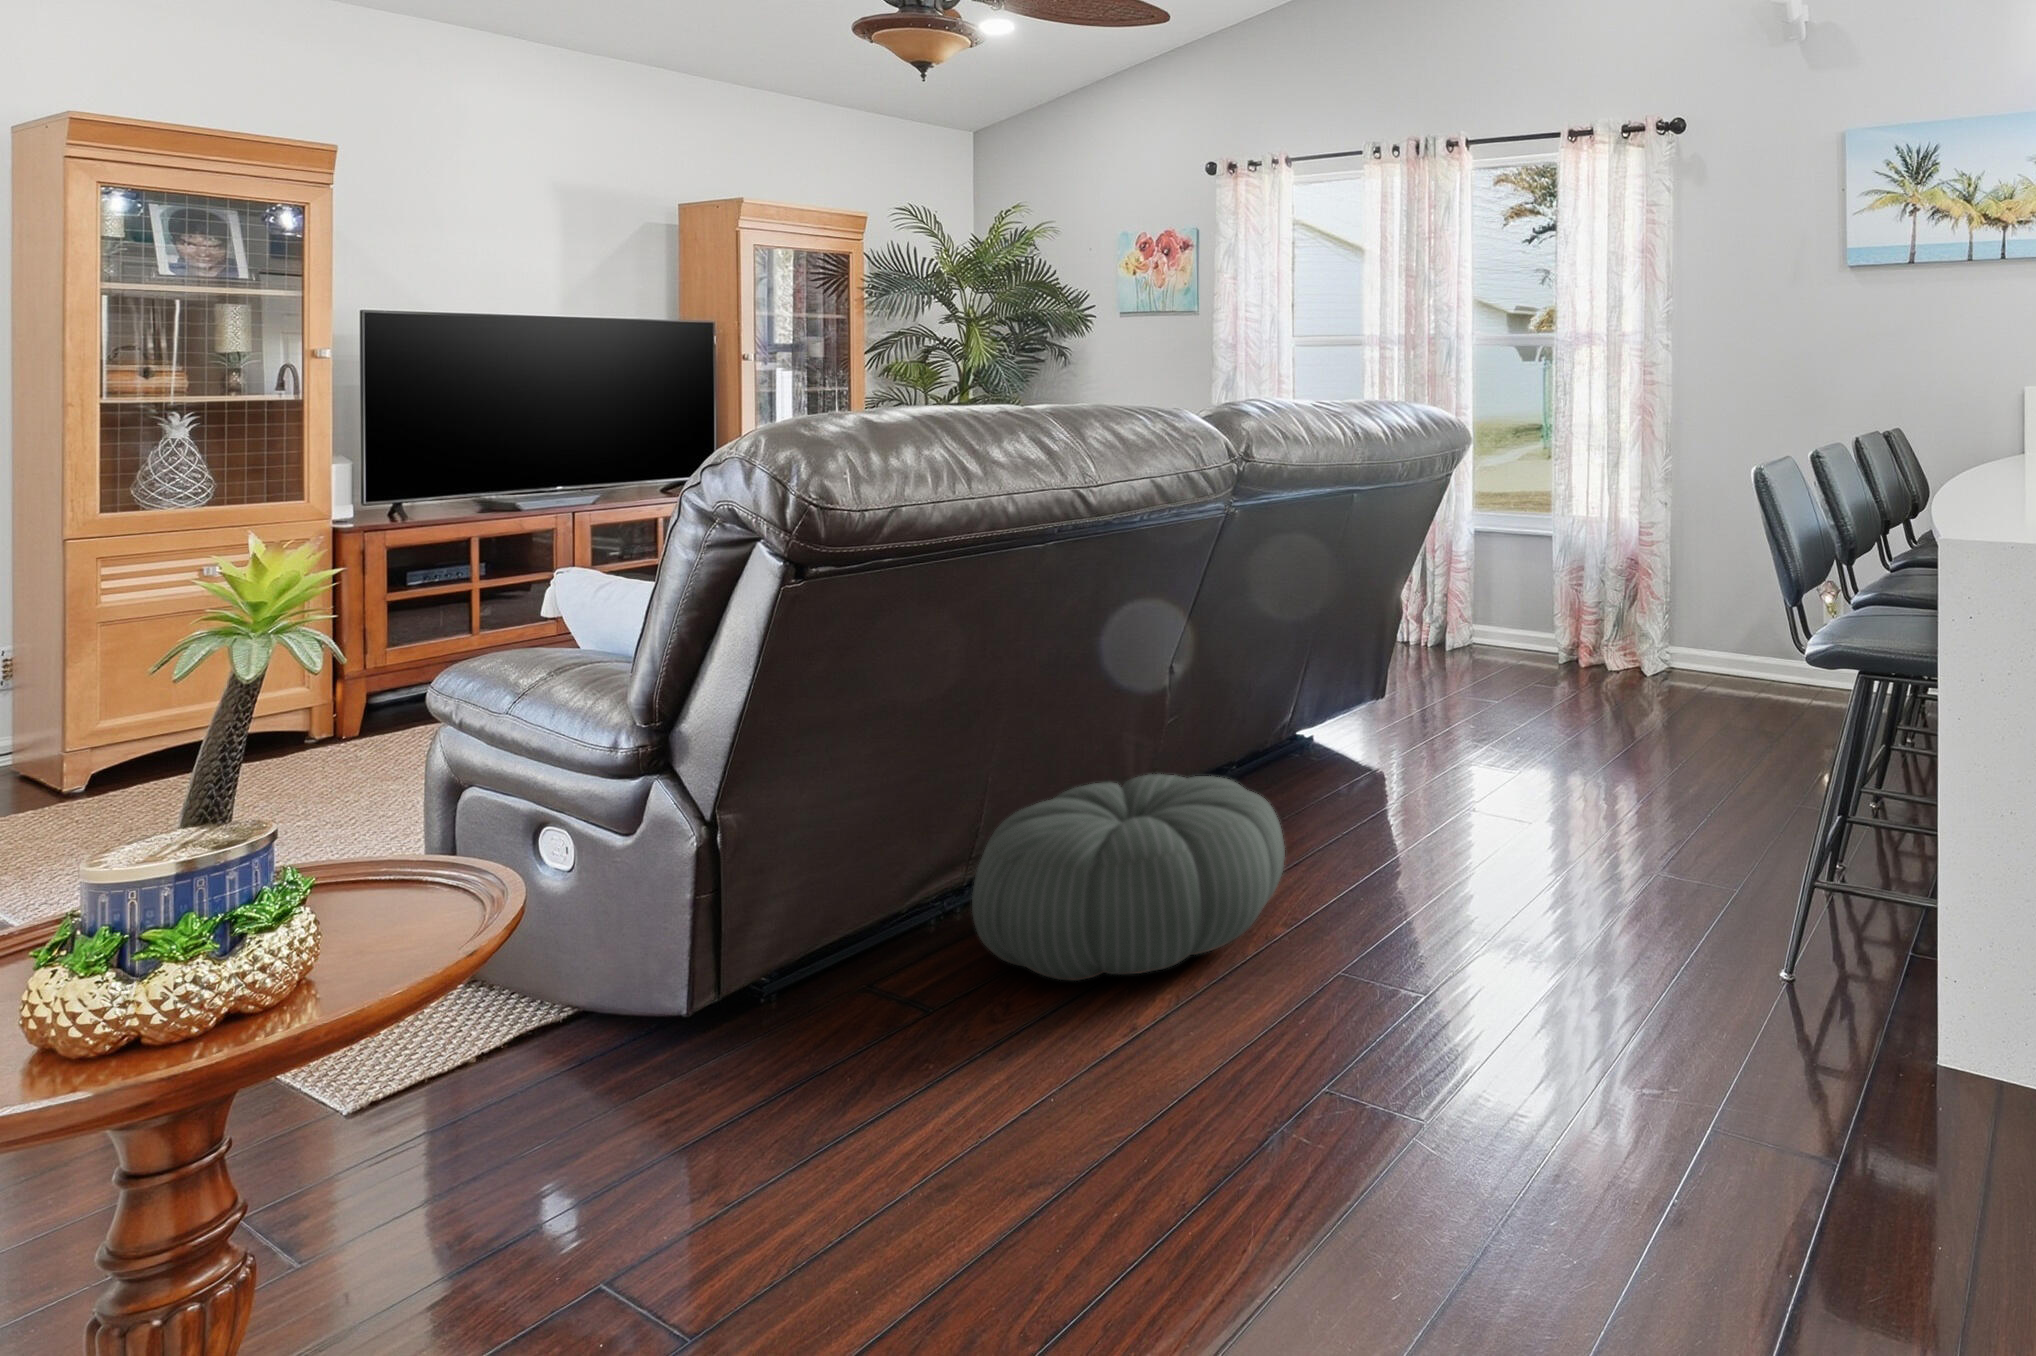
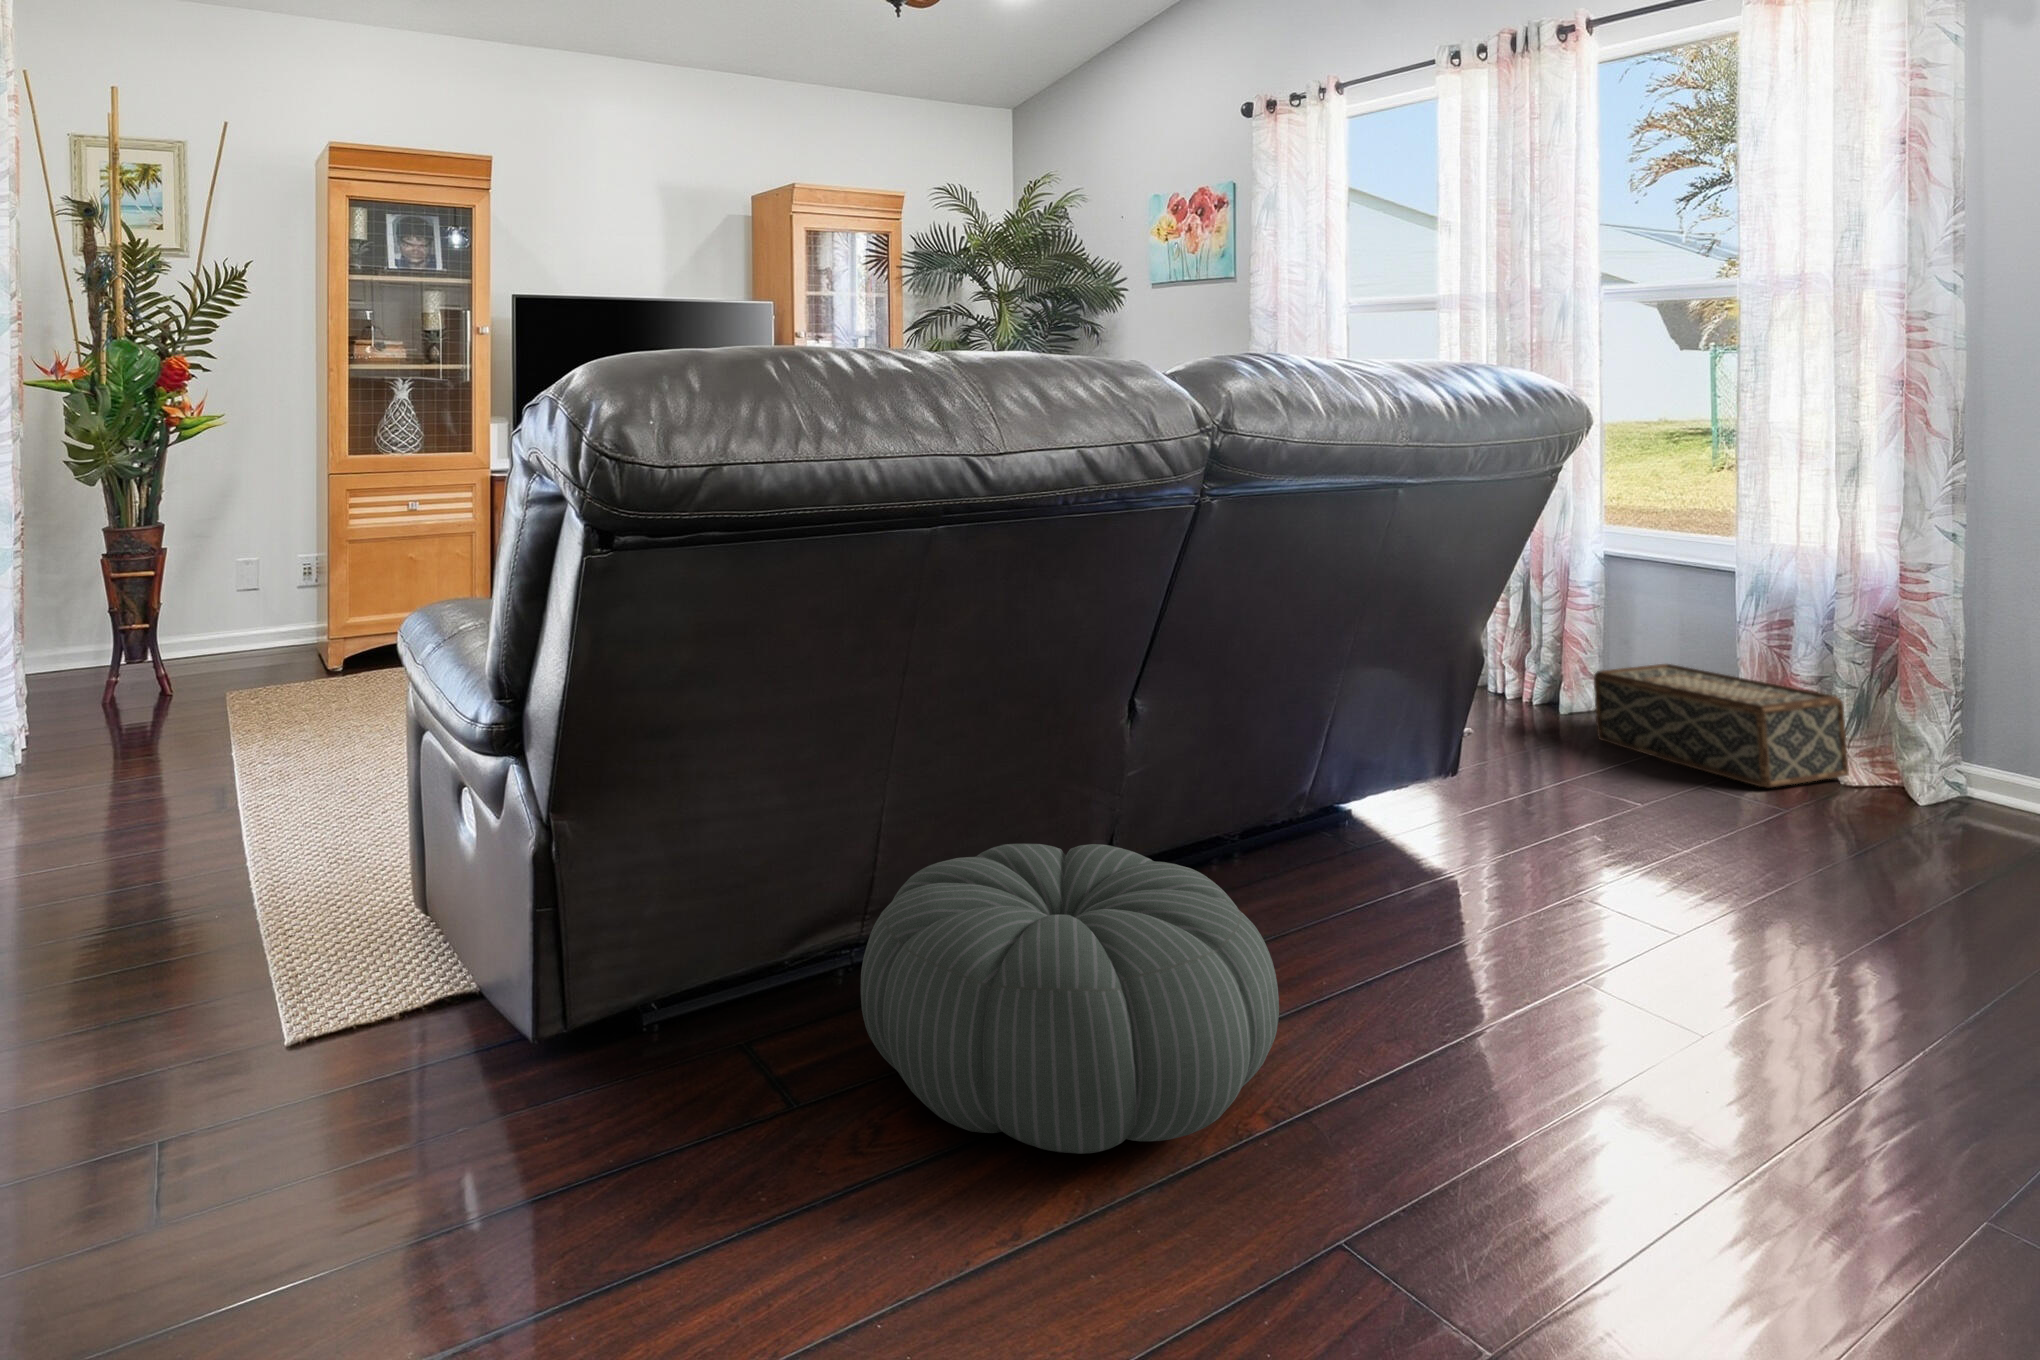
woven basket: none [1468,608,1615,683] -> present [1594,664,1849,788]

